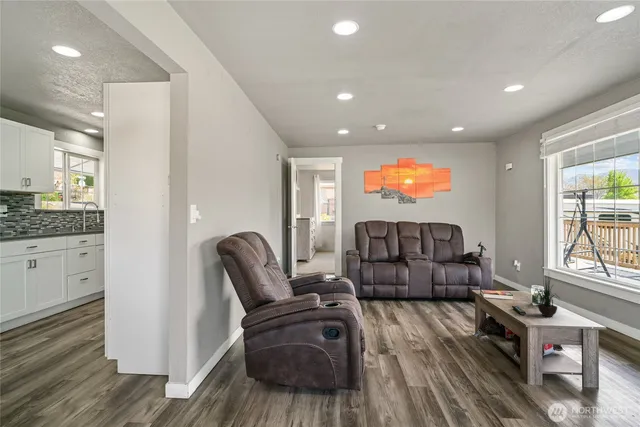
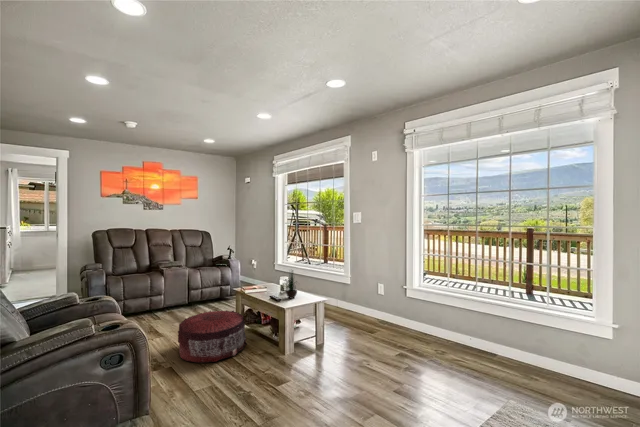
pouf: none [405,308,481,365] -> present [178,310,247,363]

